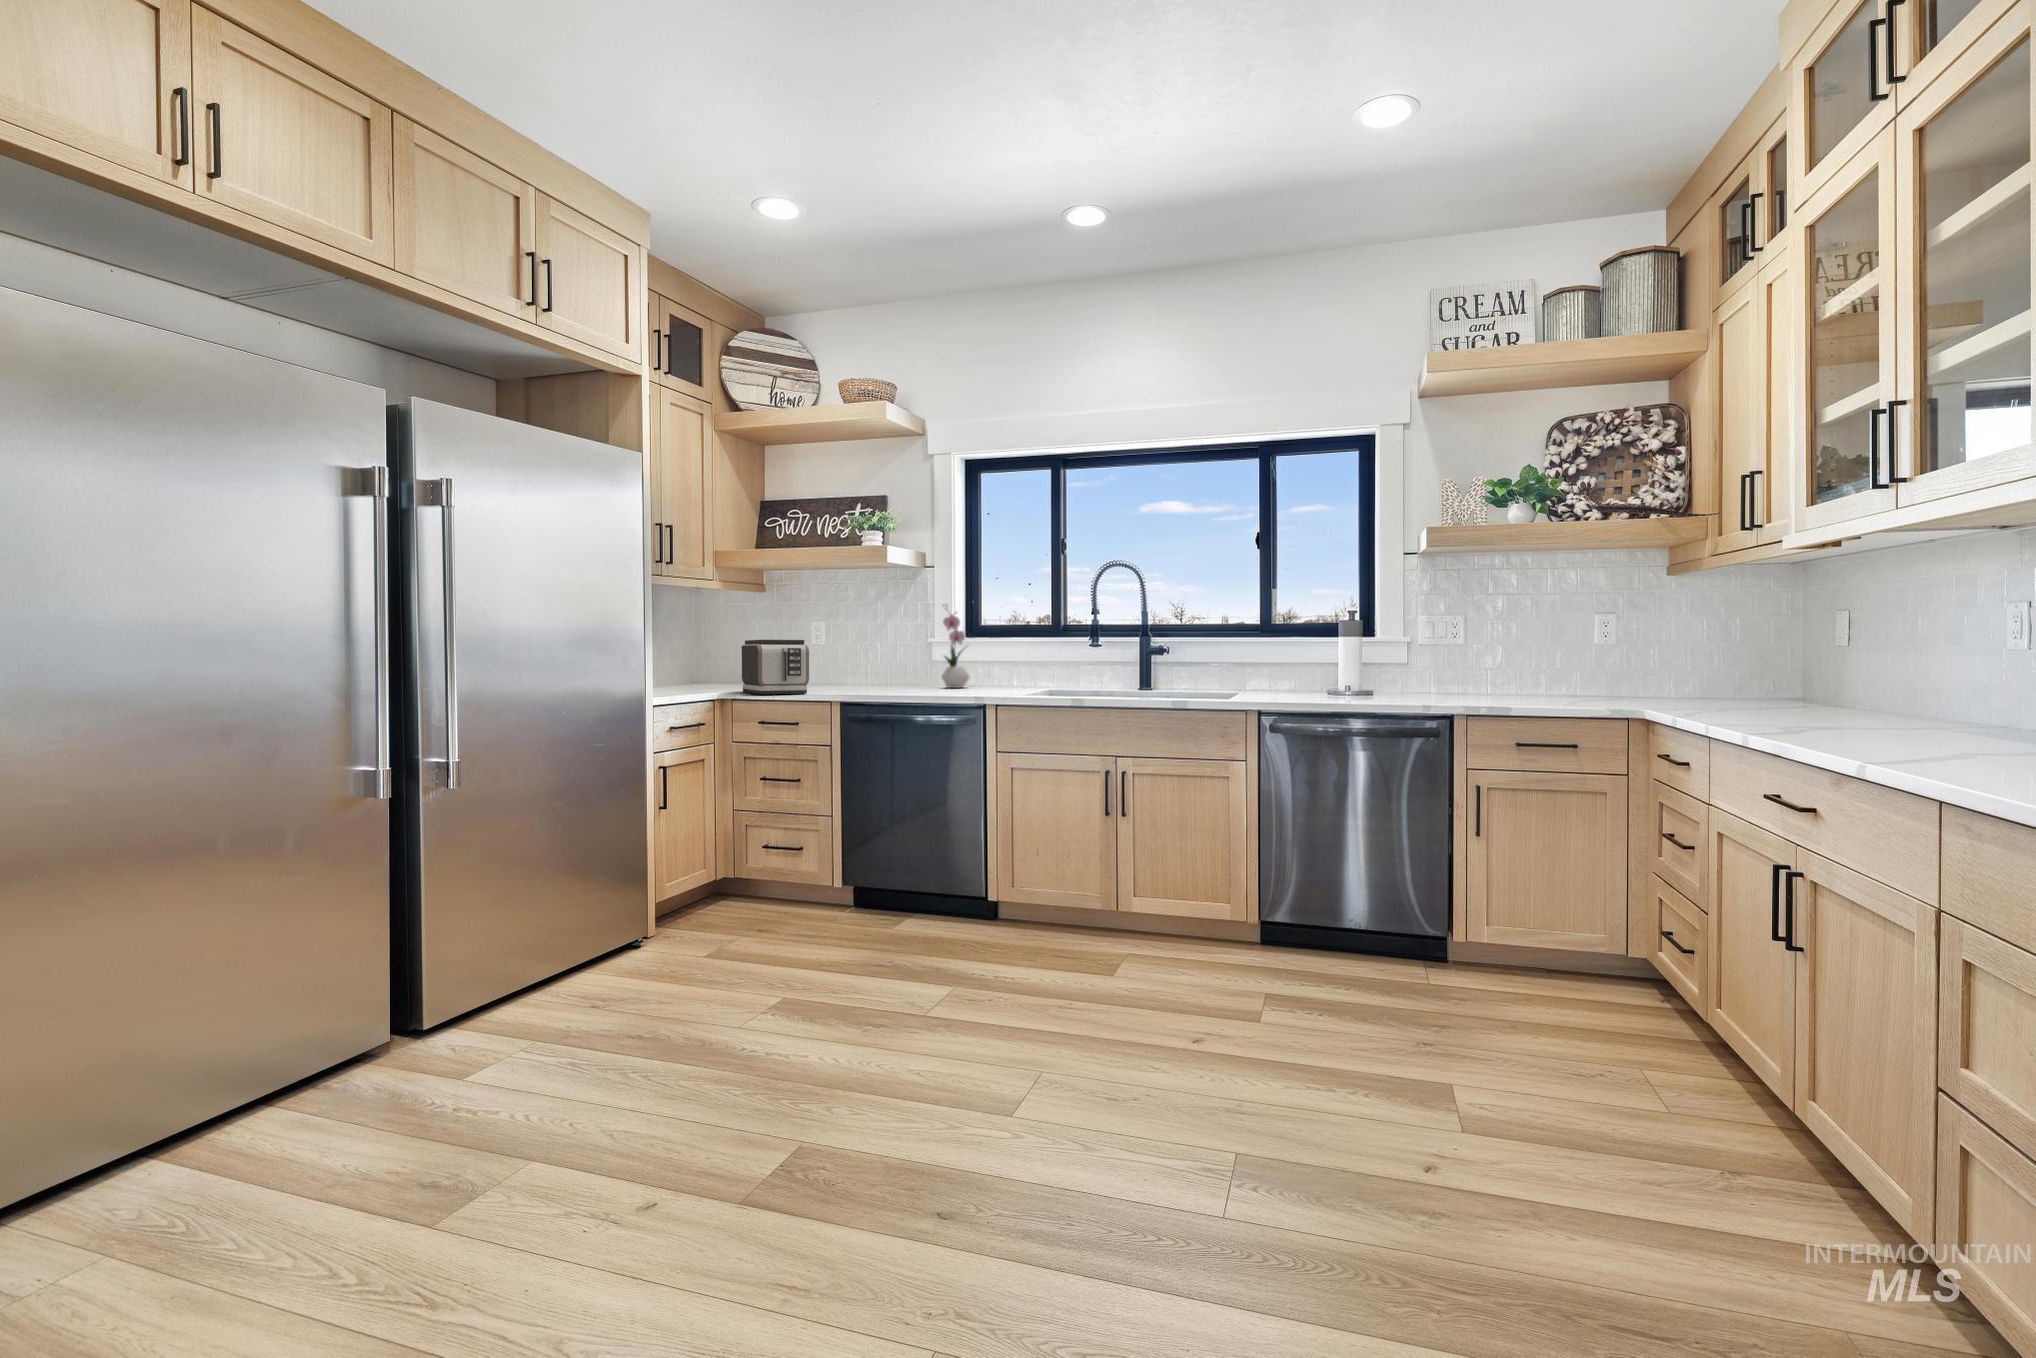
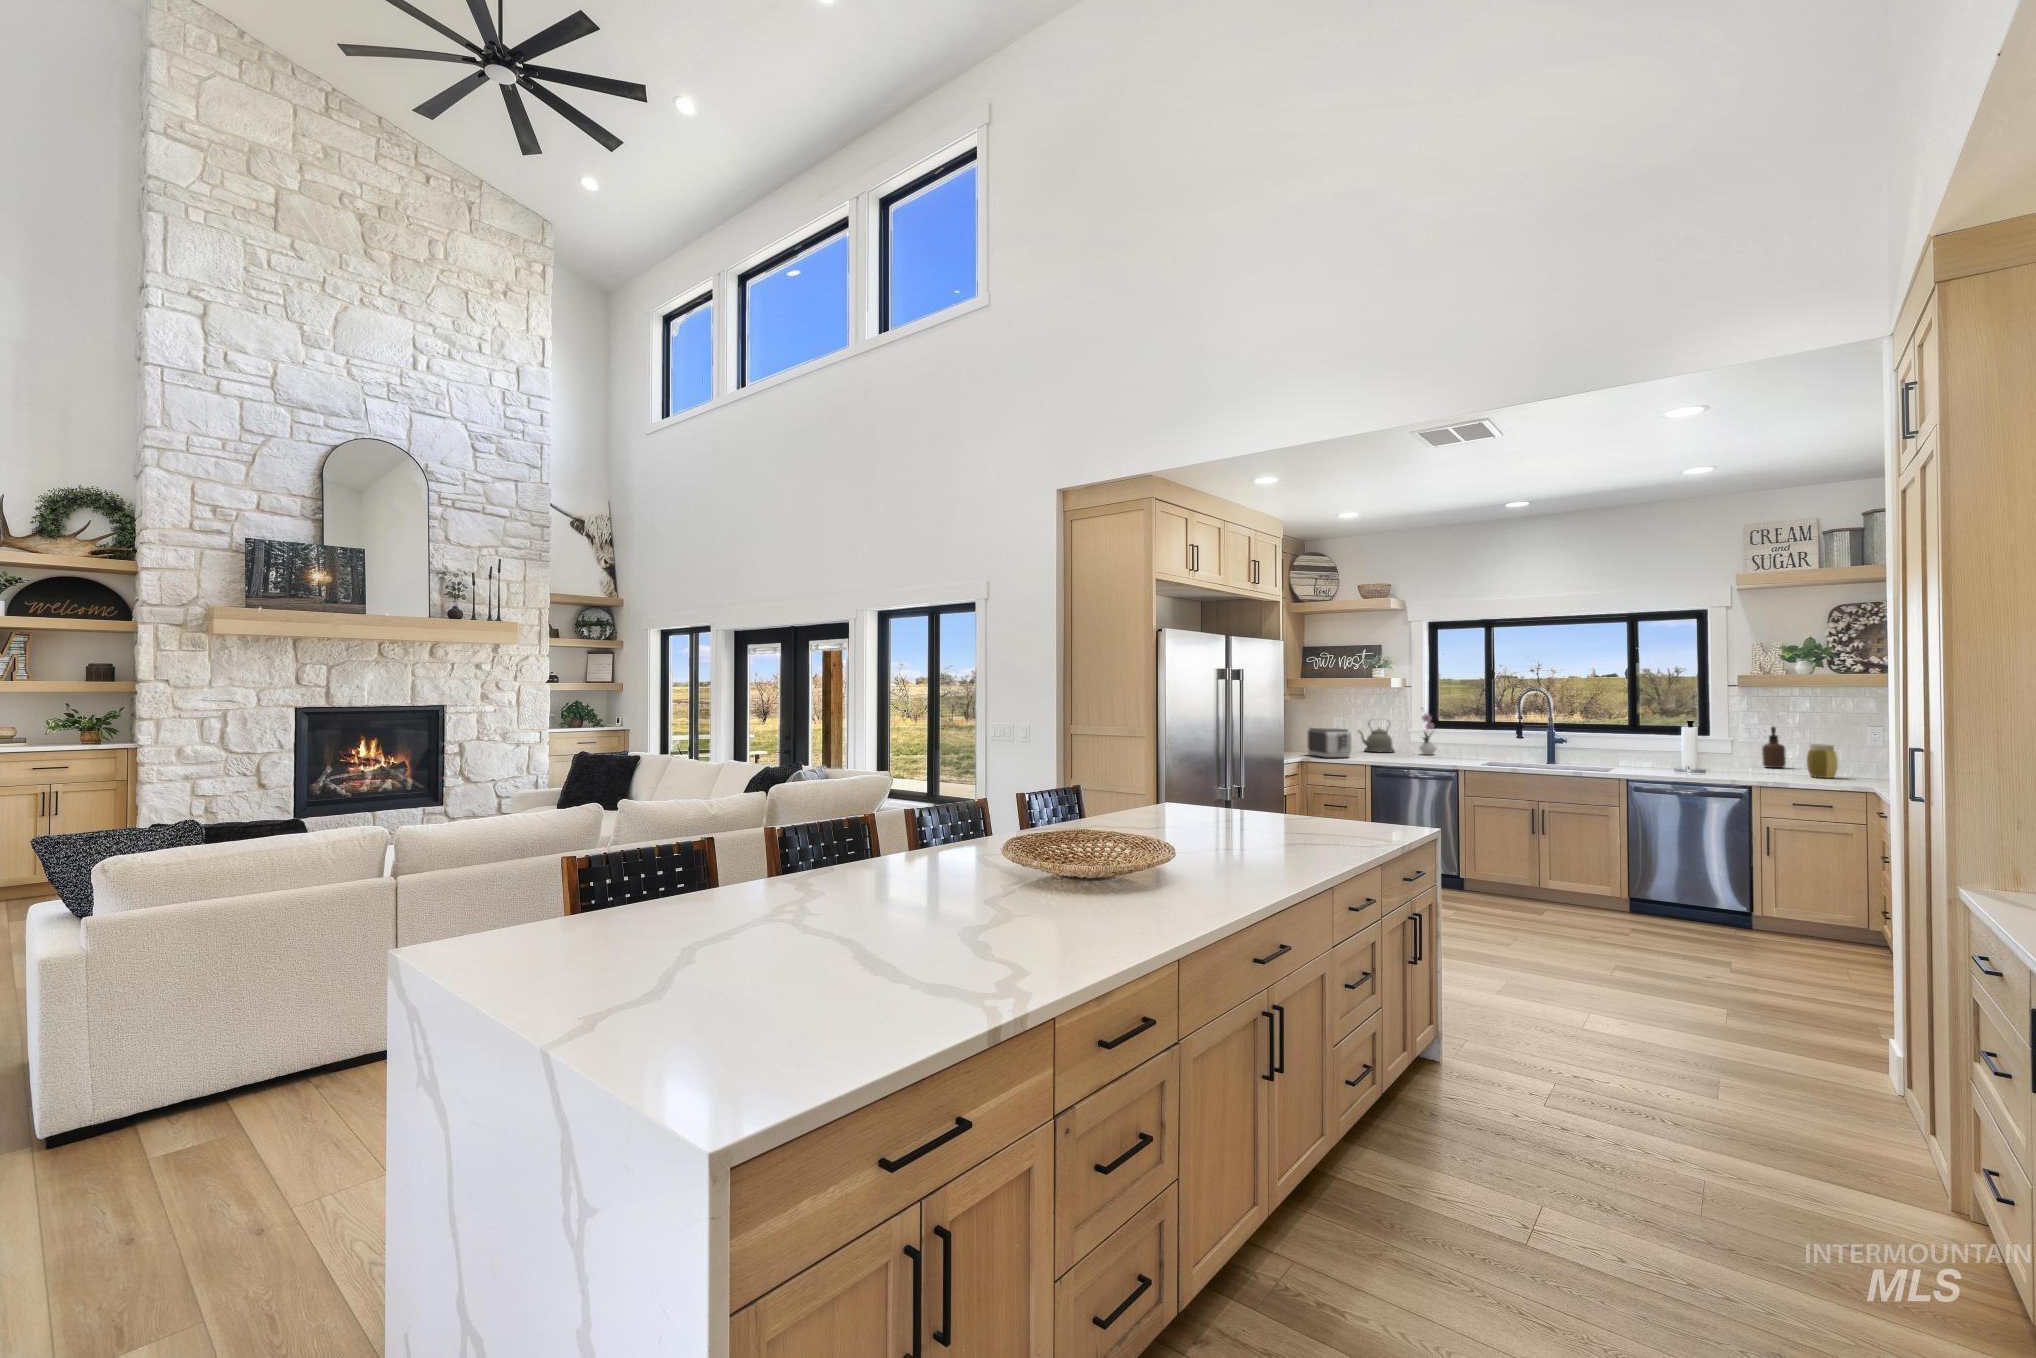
soap dispenser: none [1449,624,1482,693] -> present [1762,727,1786,768]
kettle: none [844,629,909,686] -> present [1359,721,1395,752]
jar: none [1524,645,1571,703] -> present [1807,744,1838,778]

